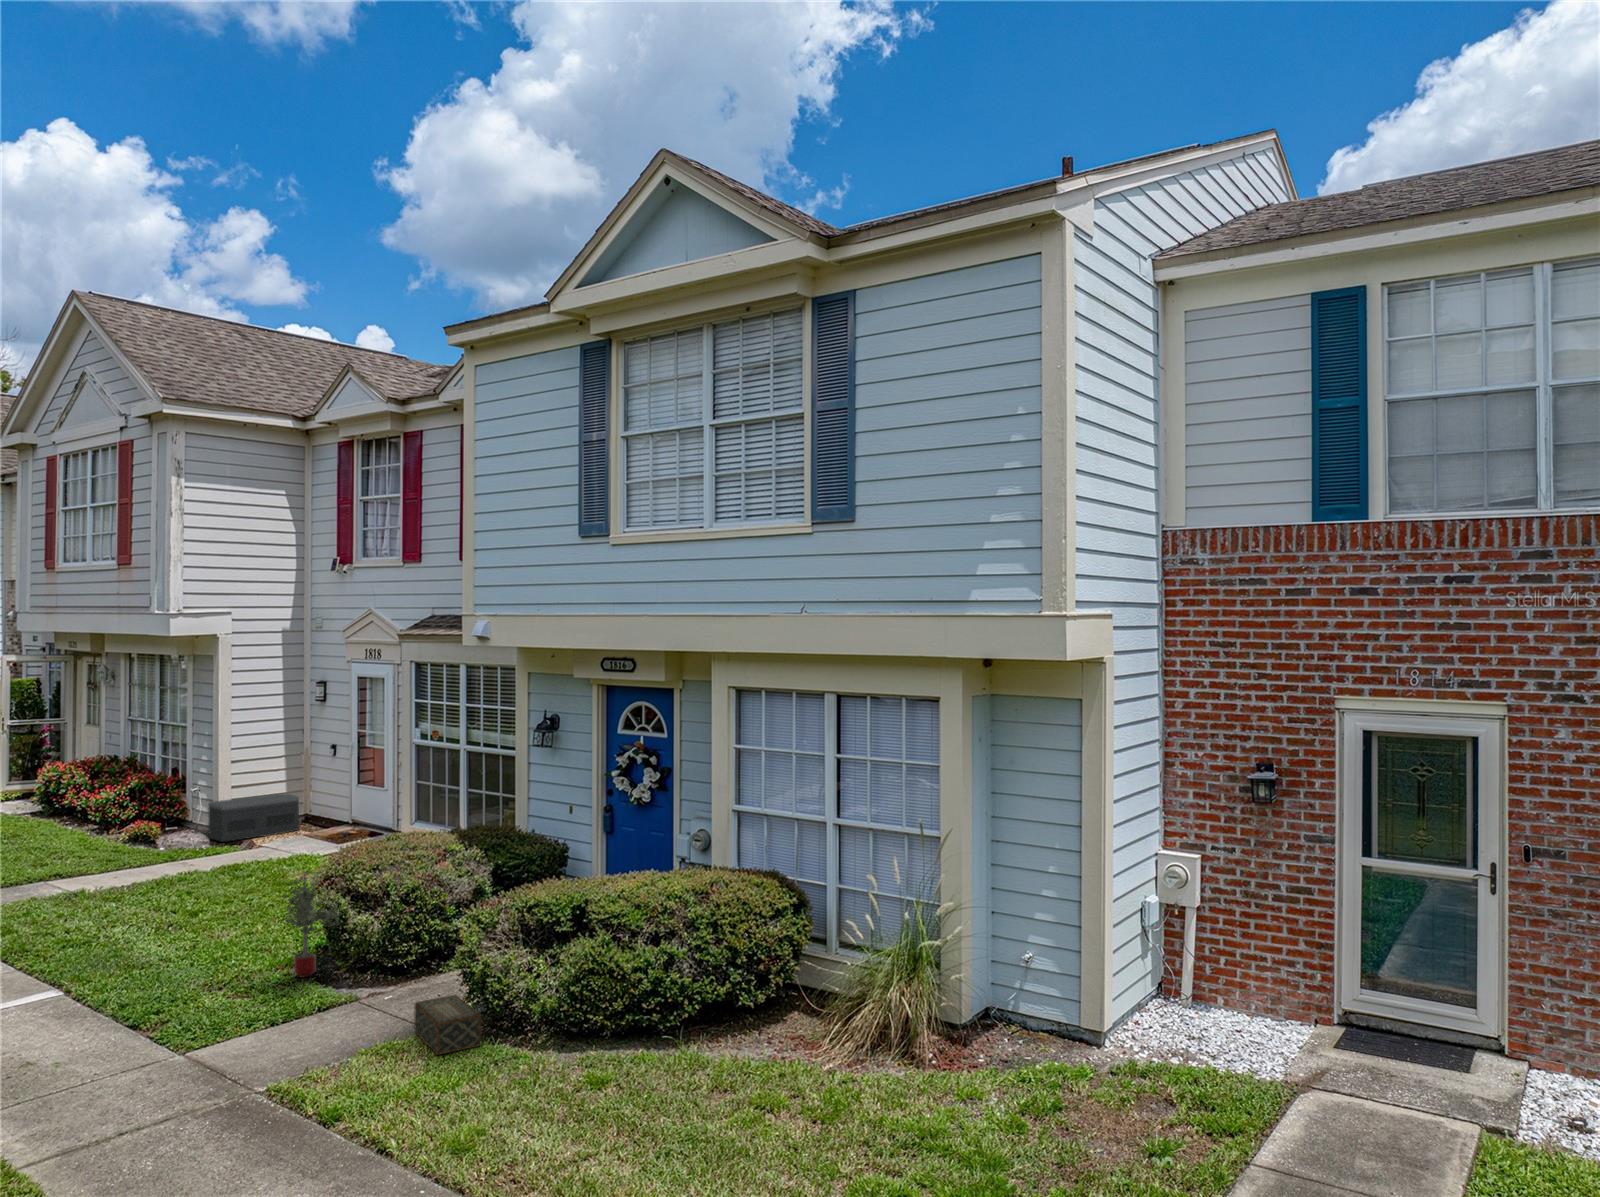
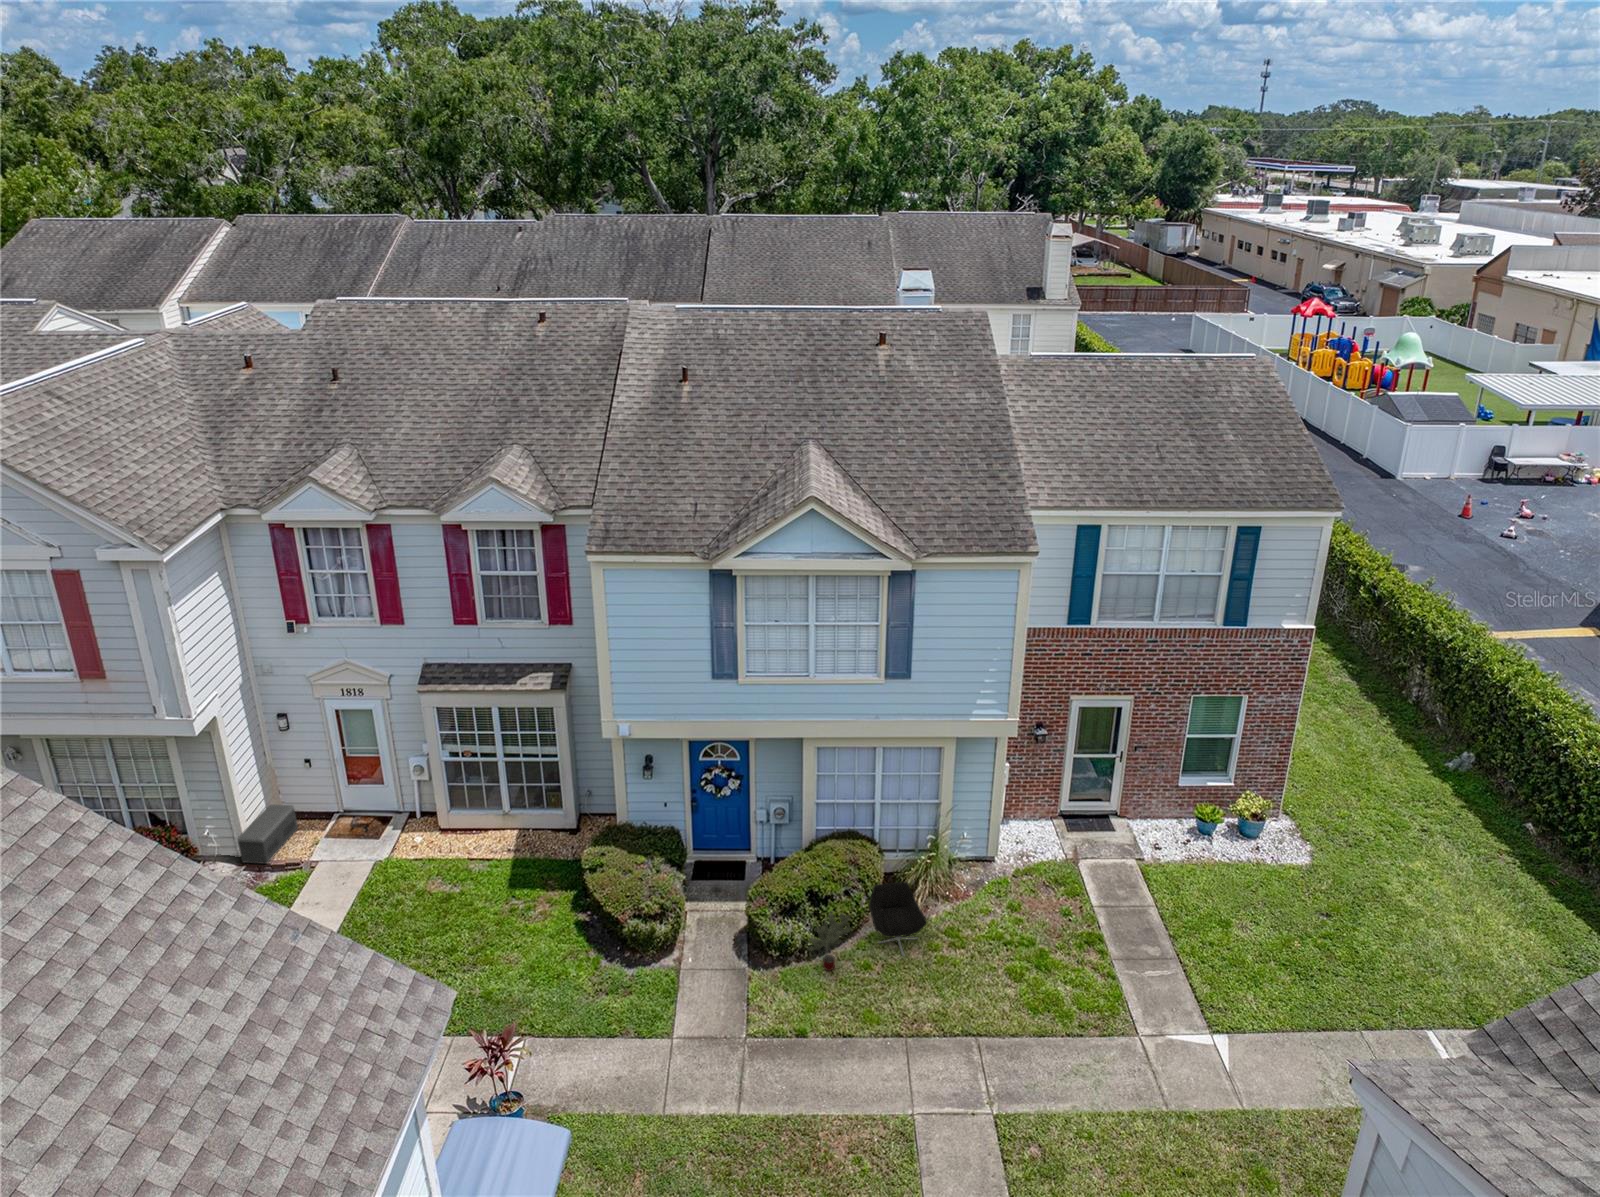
potted tree: present [284,872,339,977] -> present [808,911,850,971]
lounge chair: none [645,942,785,1086] -> present [869,882,927,956]
woven basket: present [414,995,481,1055] -> none [746,950,789,984]

